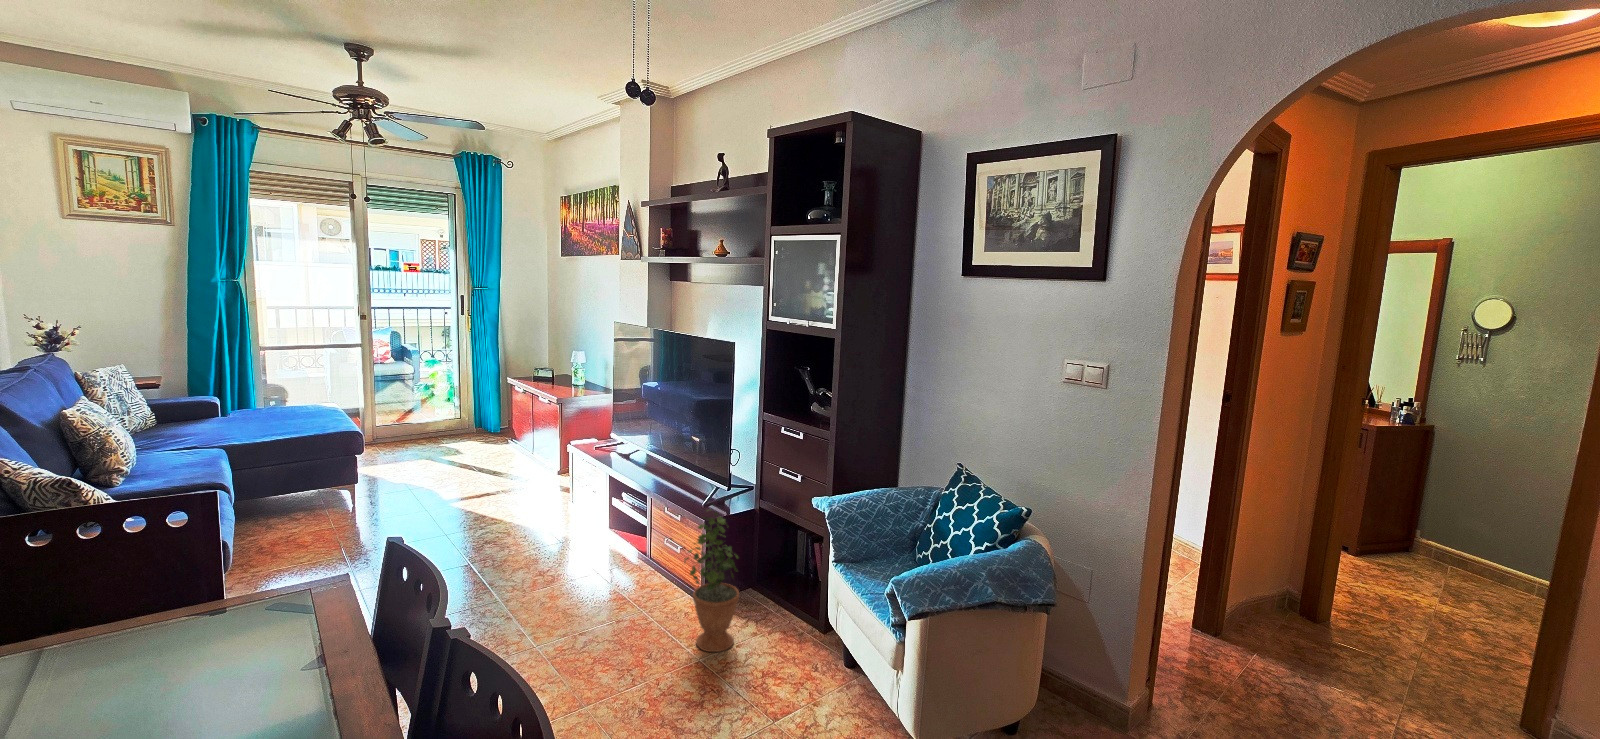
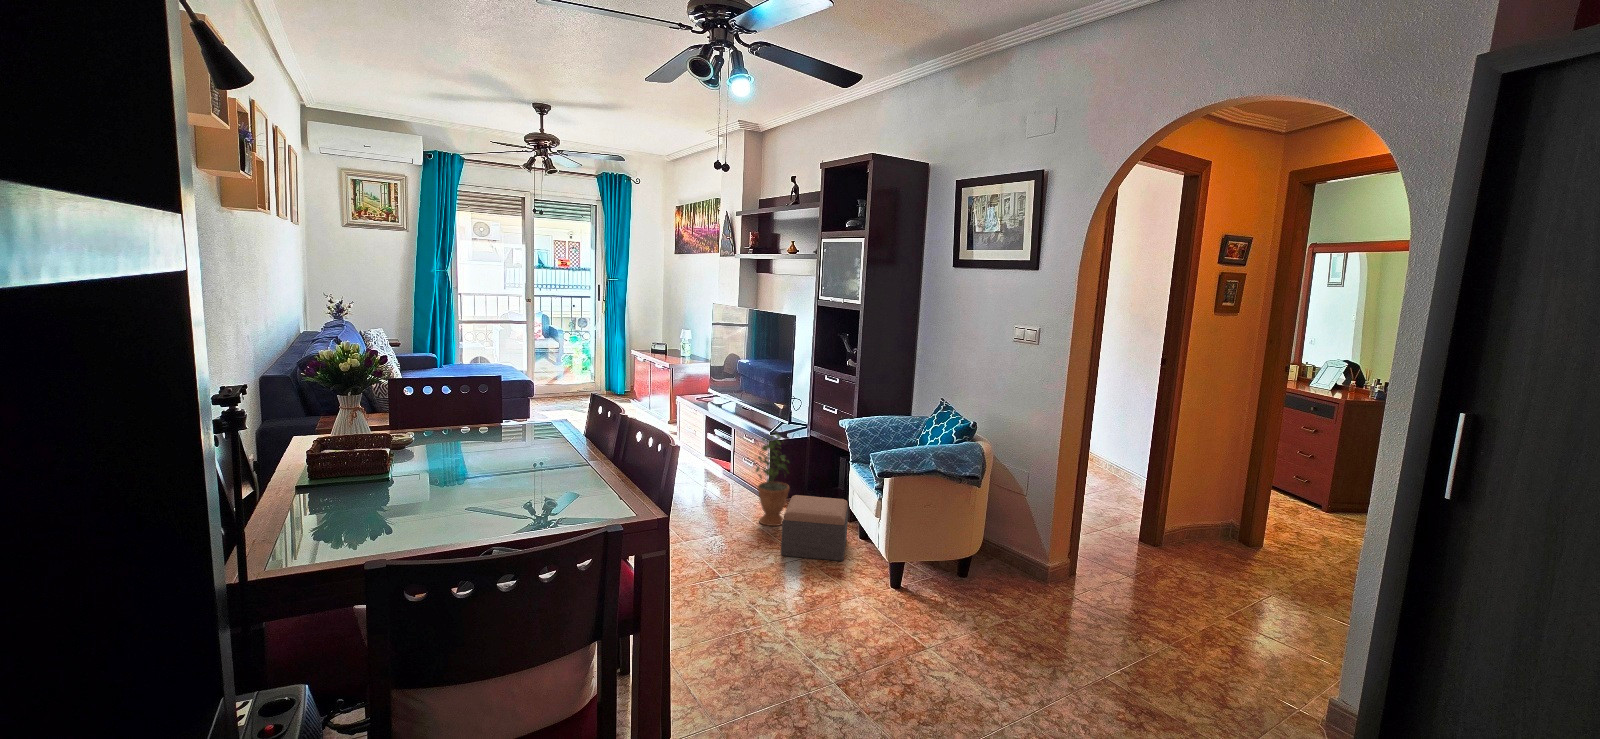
footstool: none [739,611,835,717] -> present [781,495,848,561]

